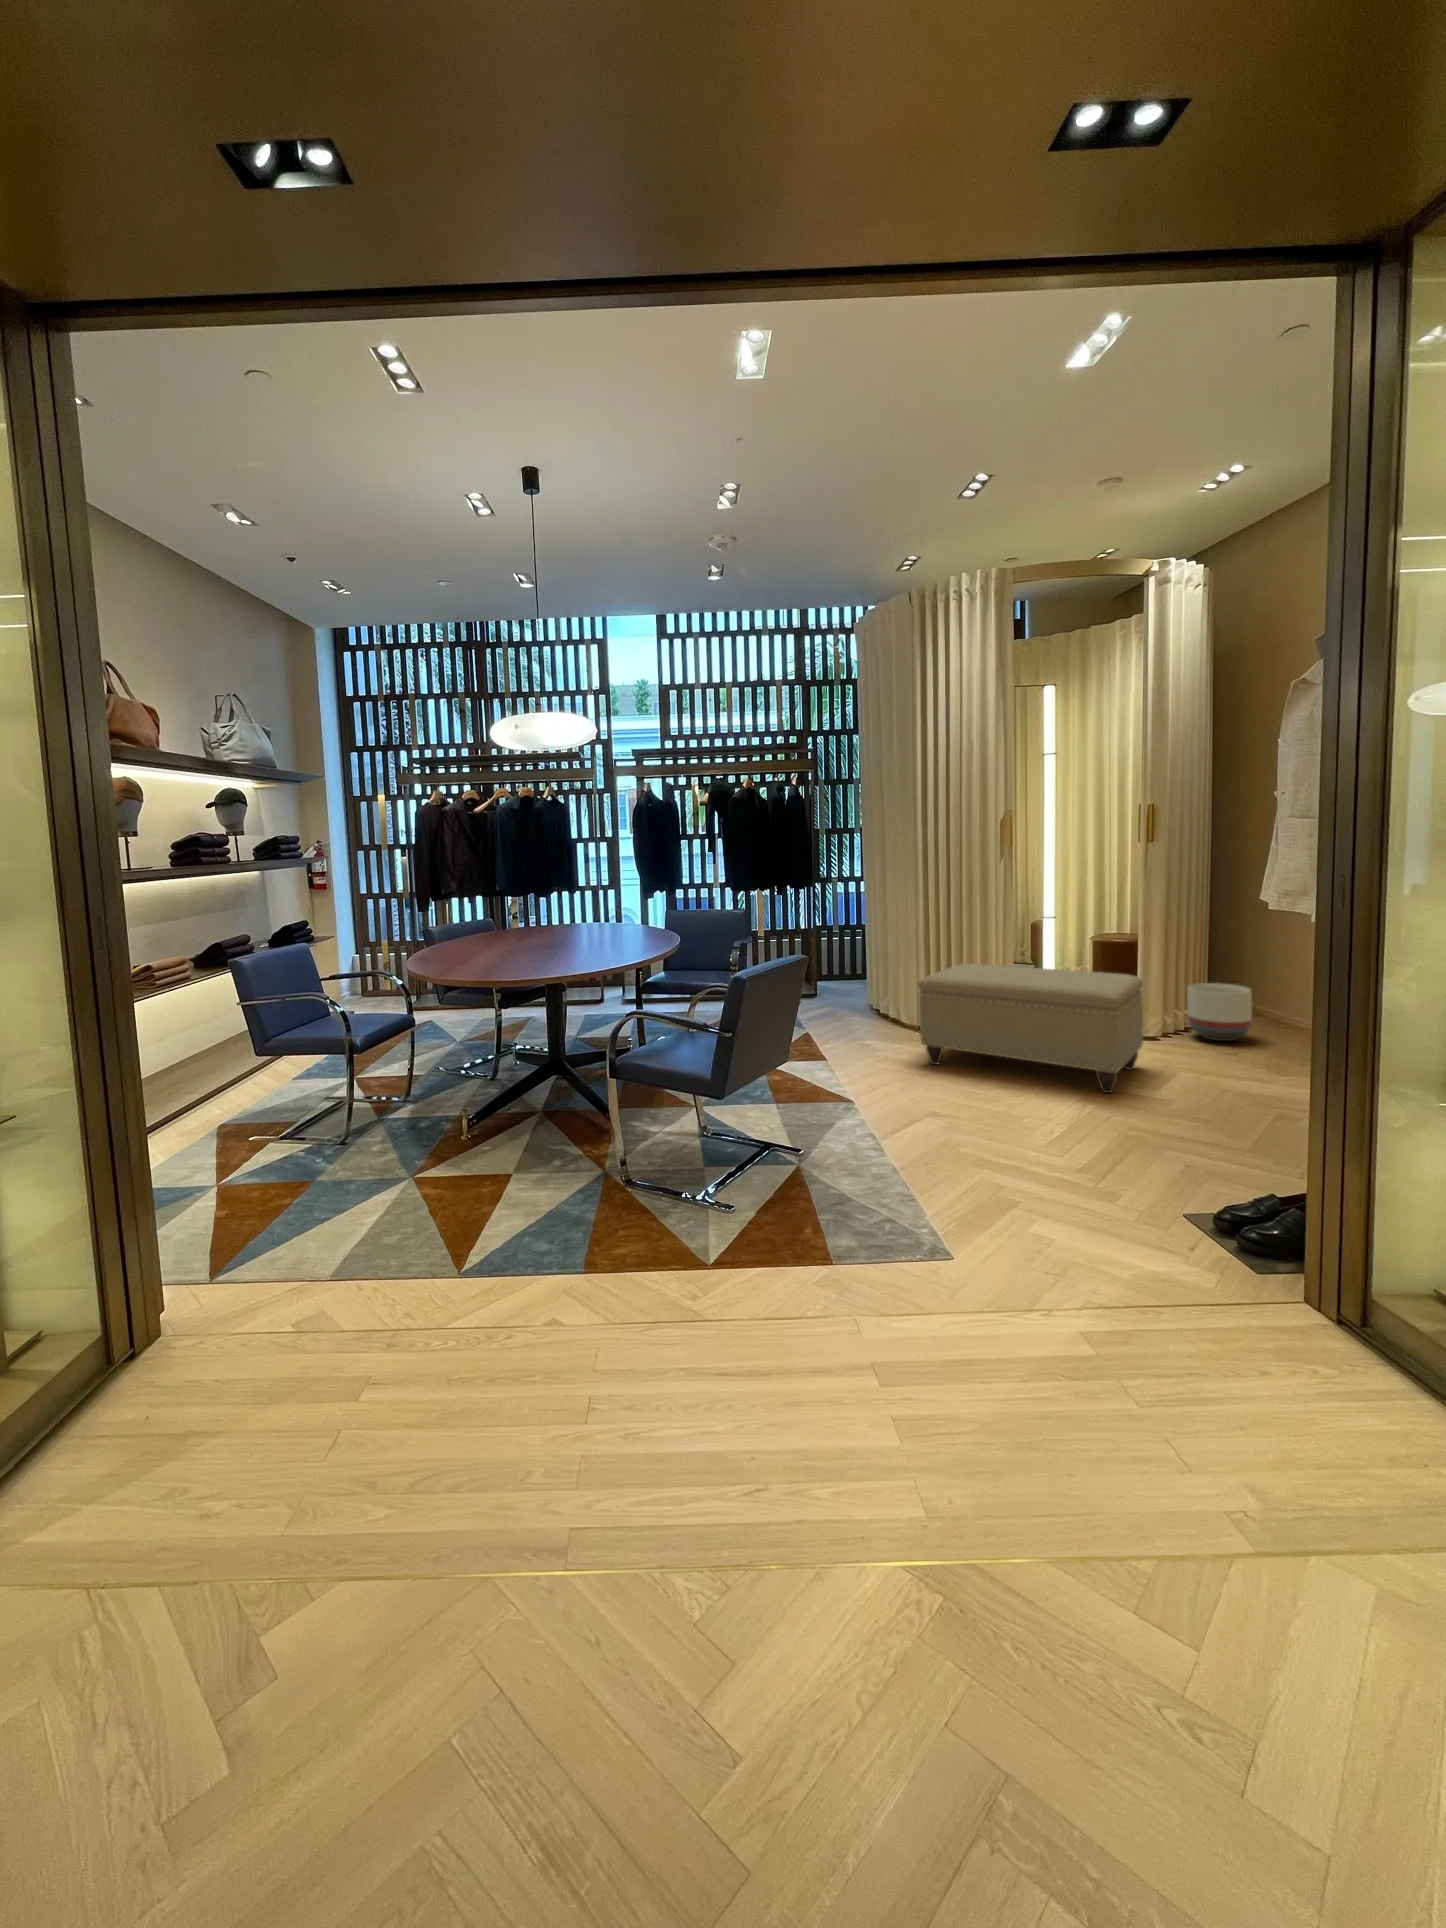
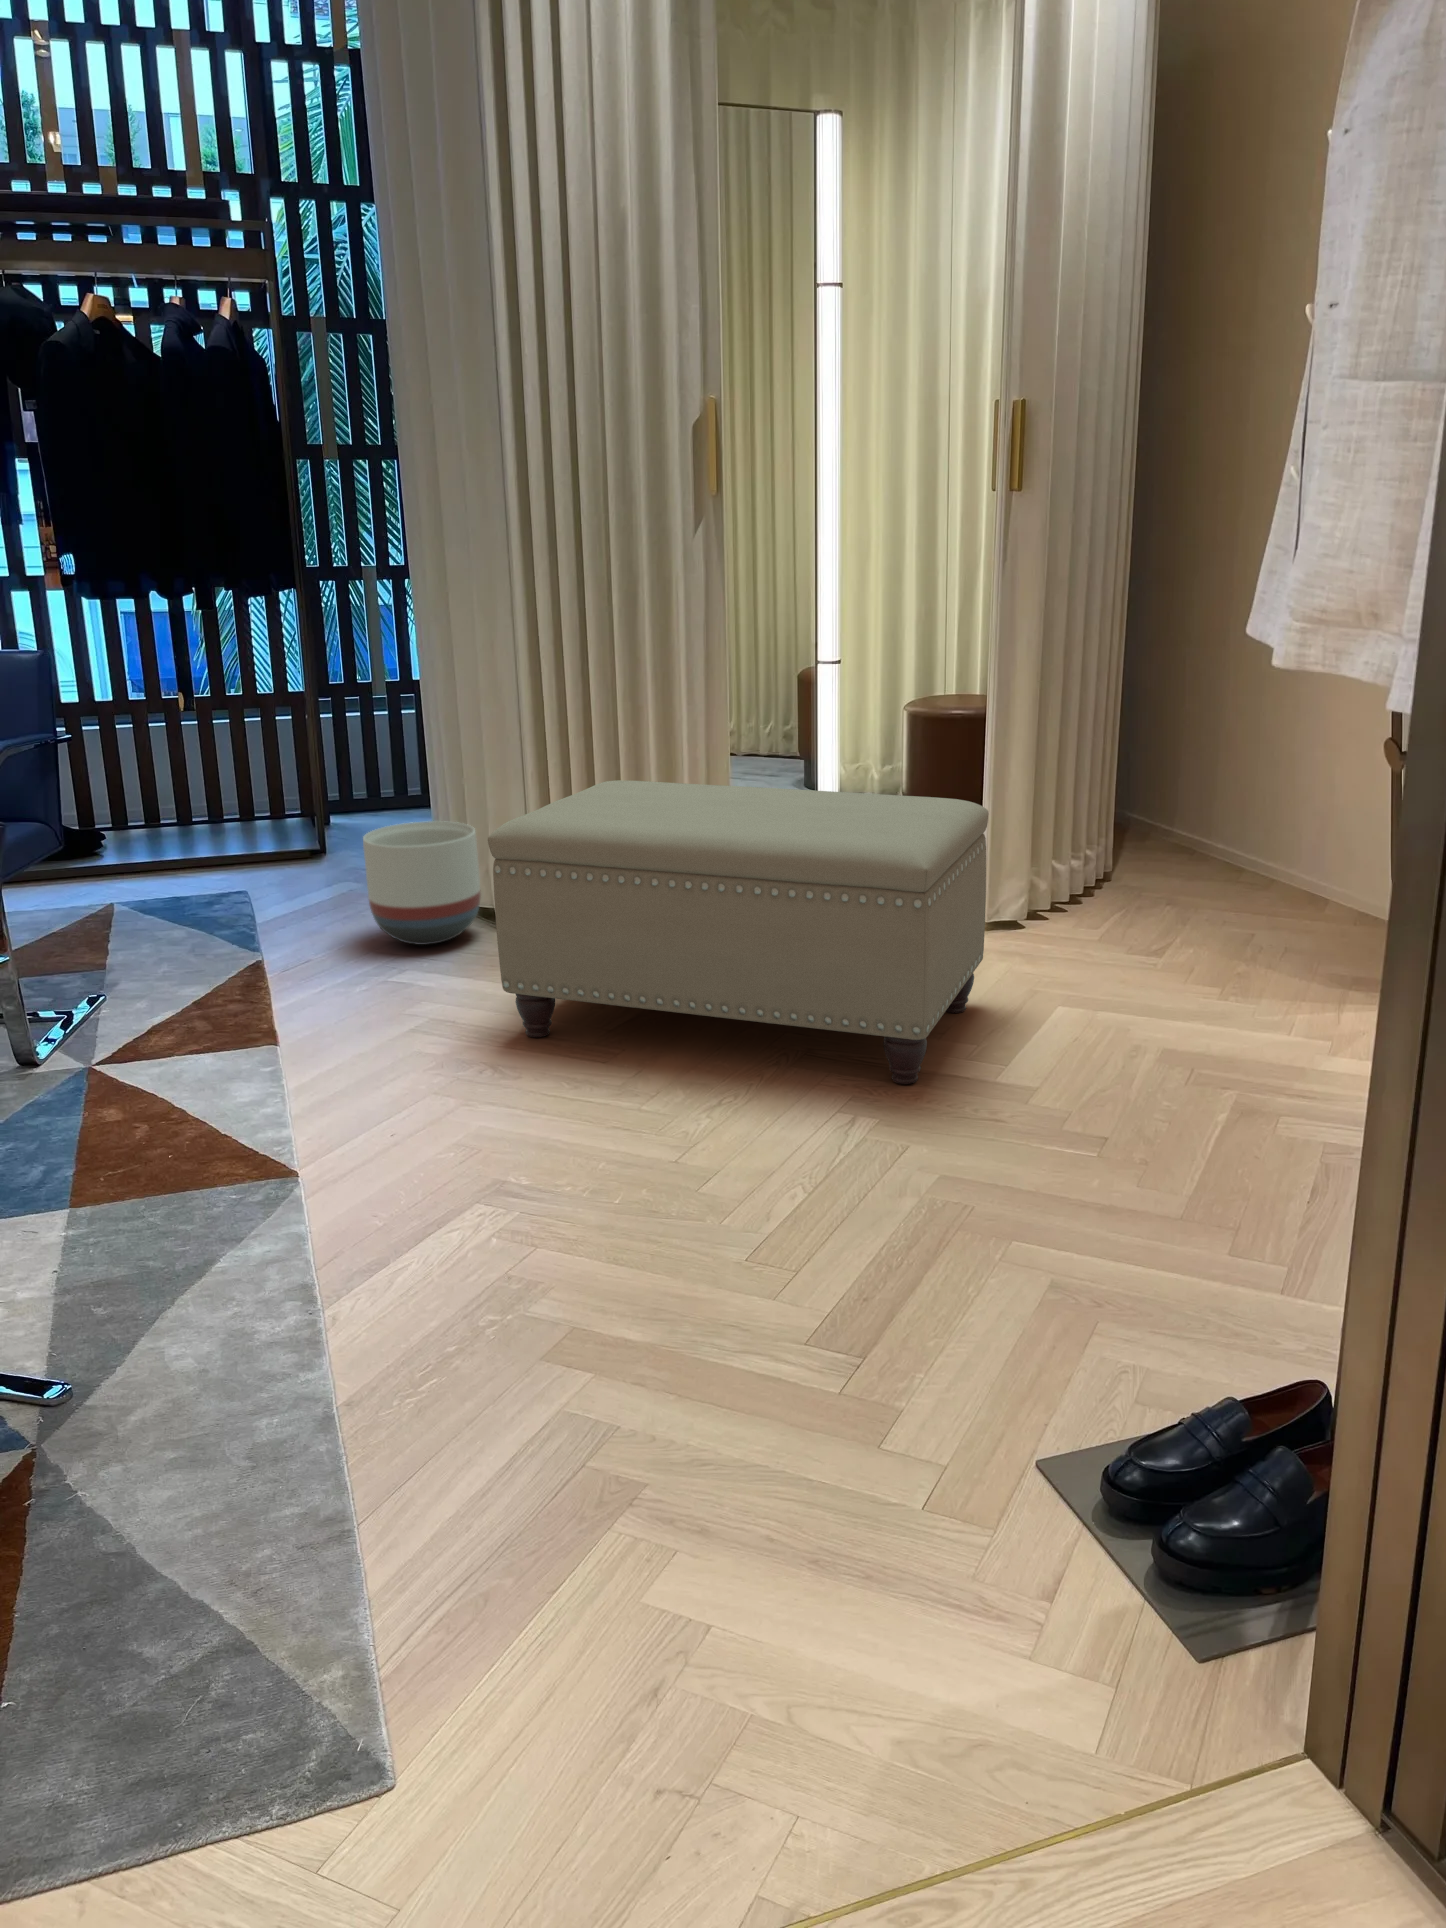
planter: present [1188,983,1252,1041] -> present [363,821,481,945]

